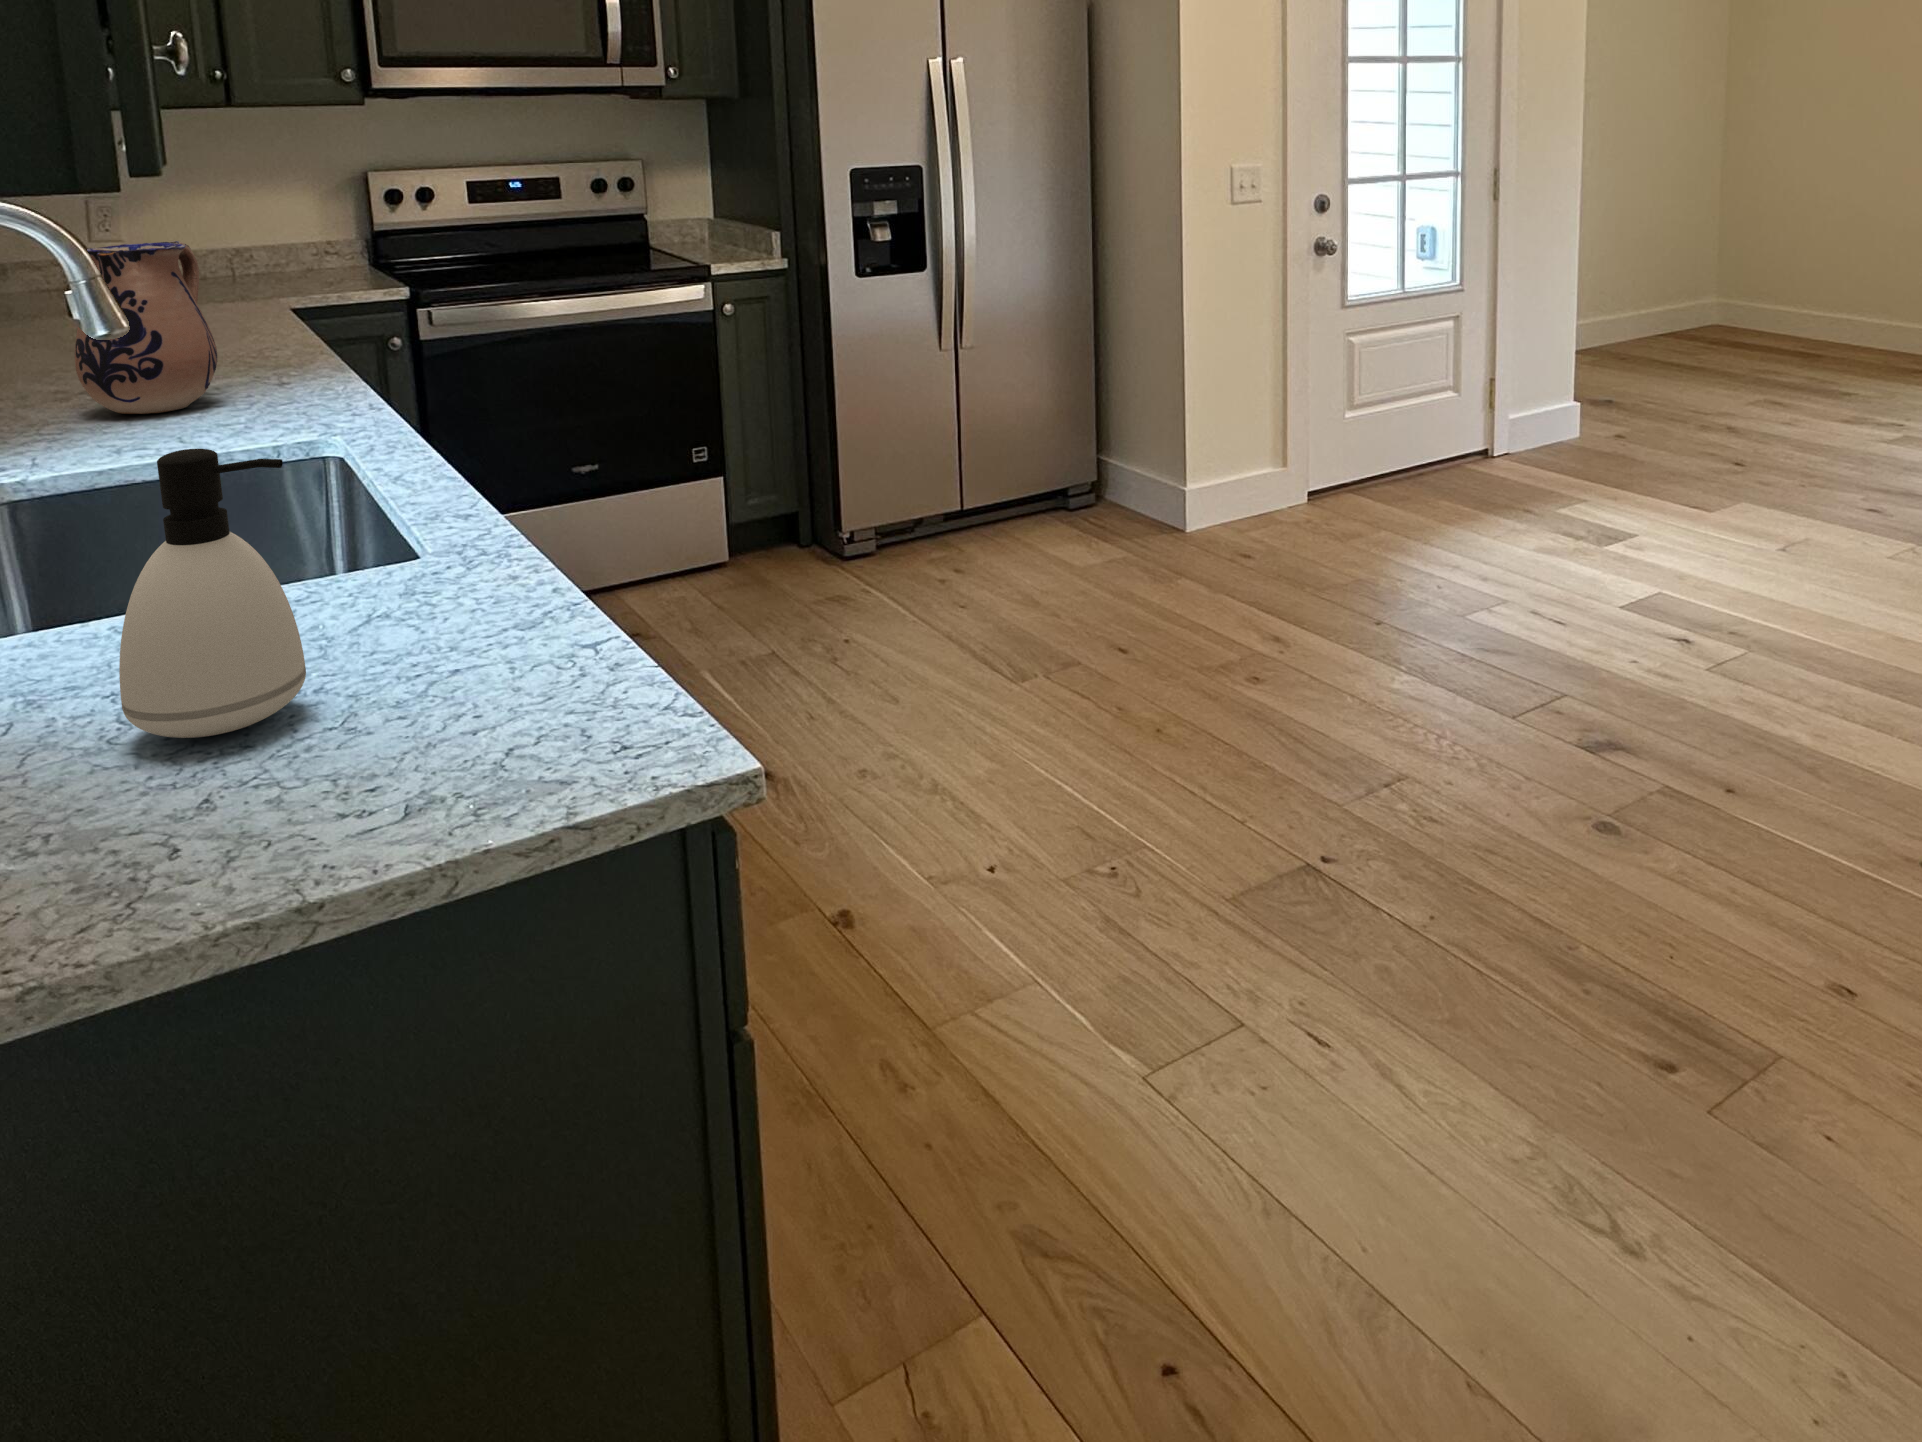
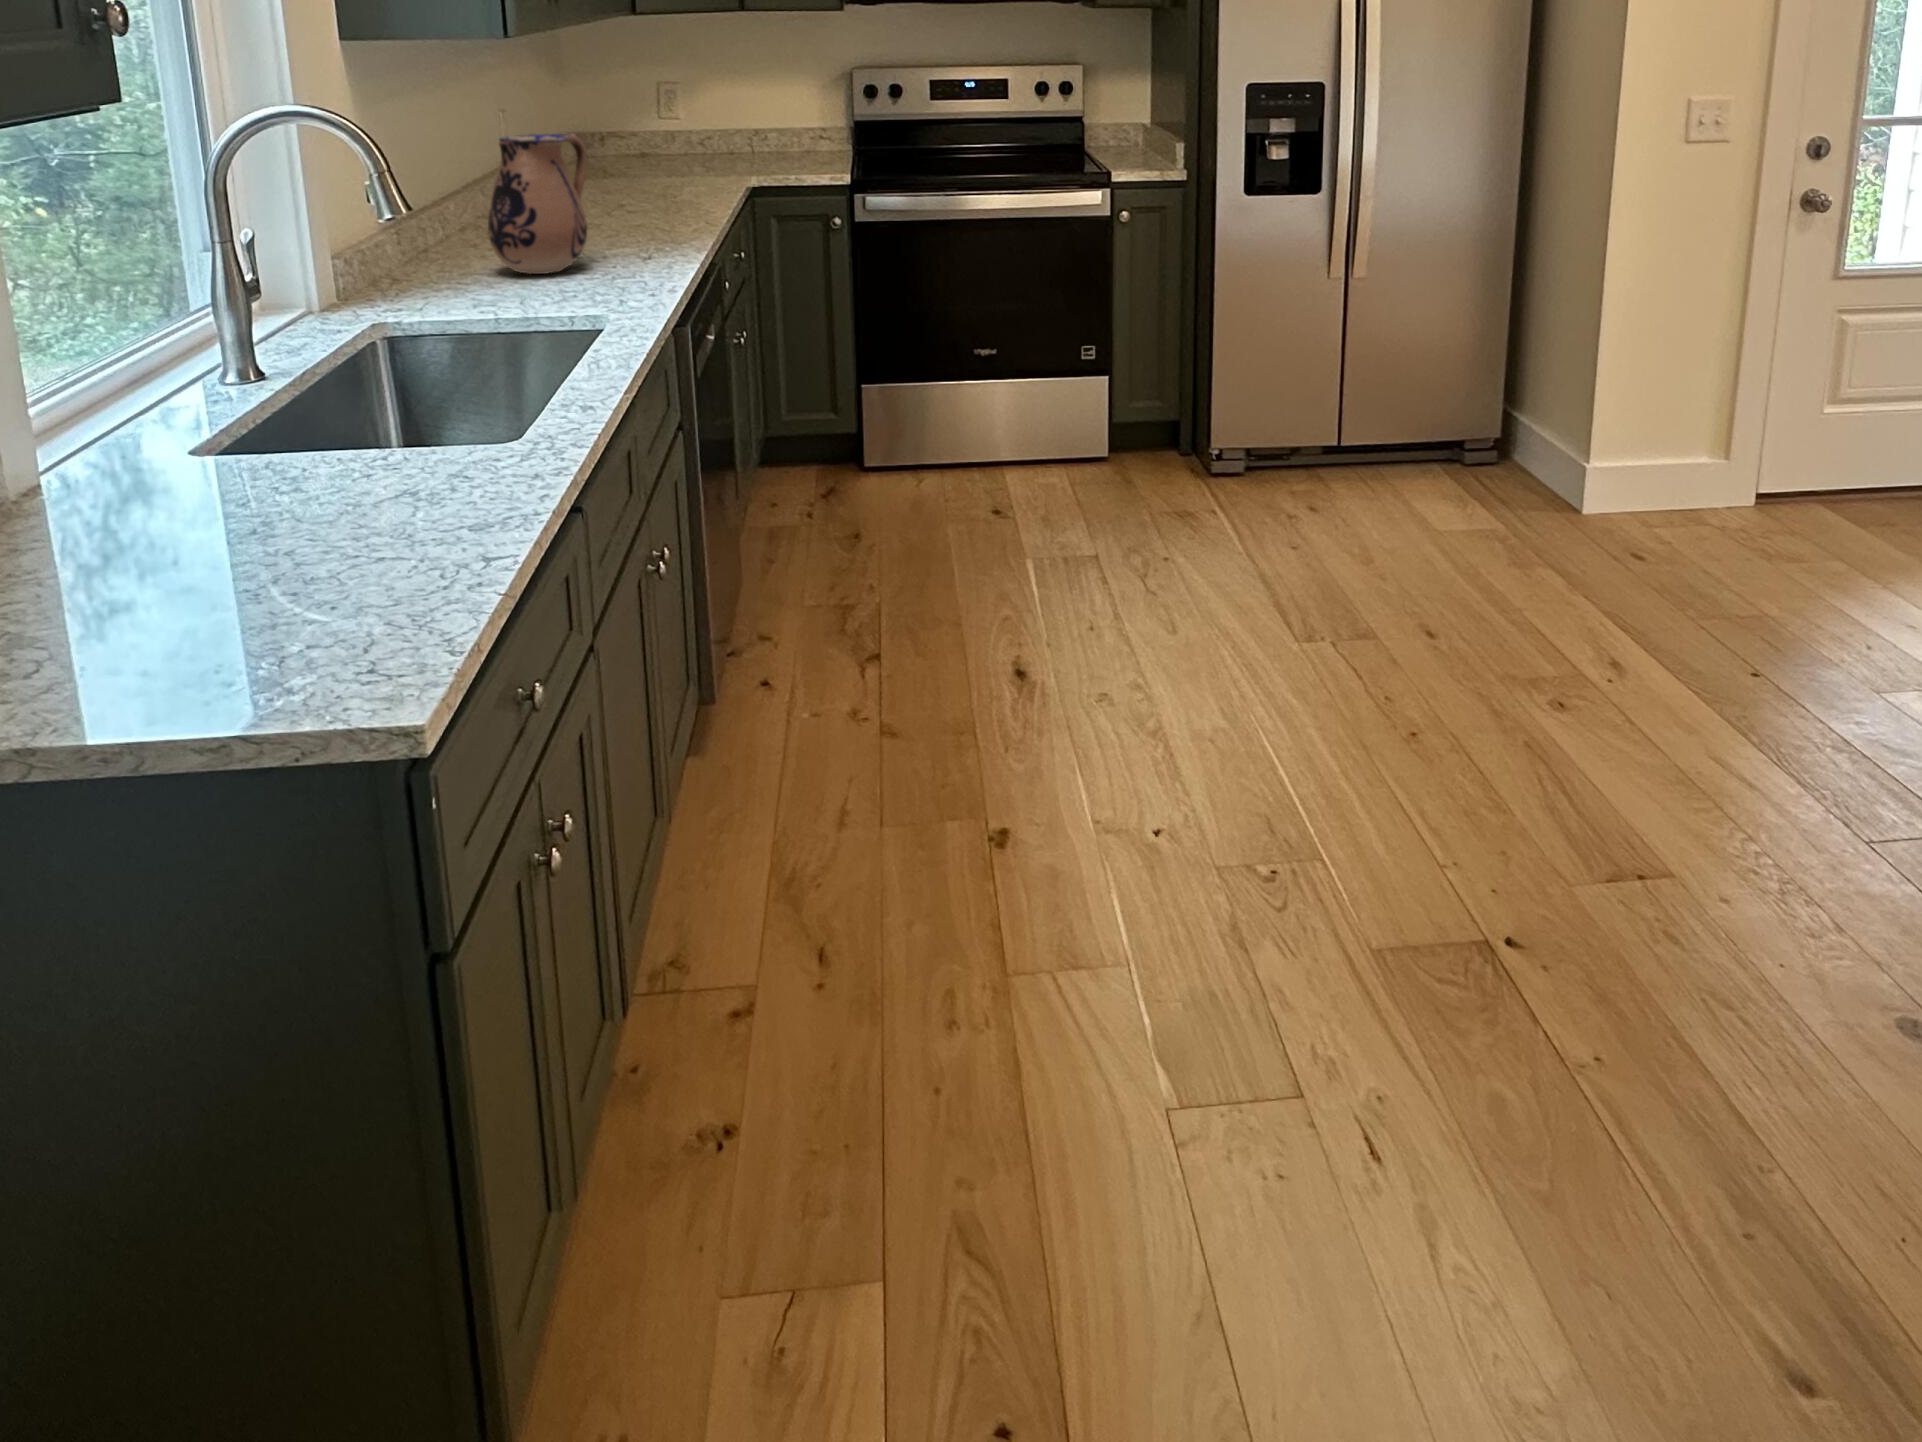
soap dispenser: present [119,449,306,738] -> none [102,344,249,579]

